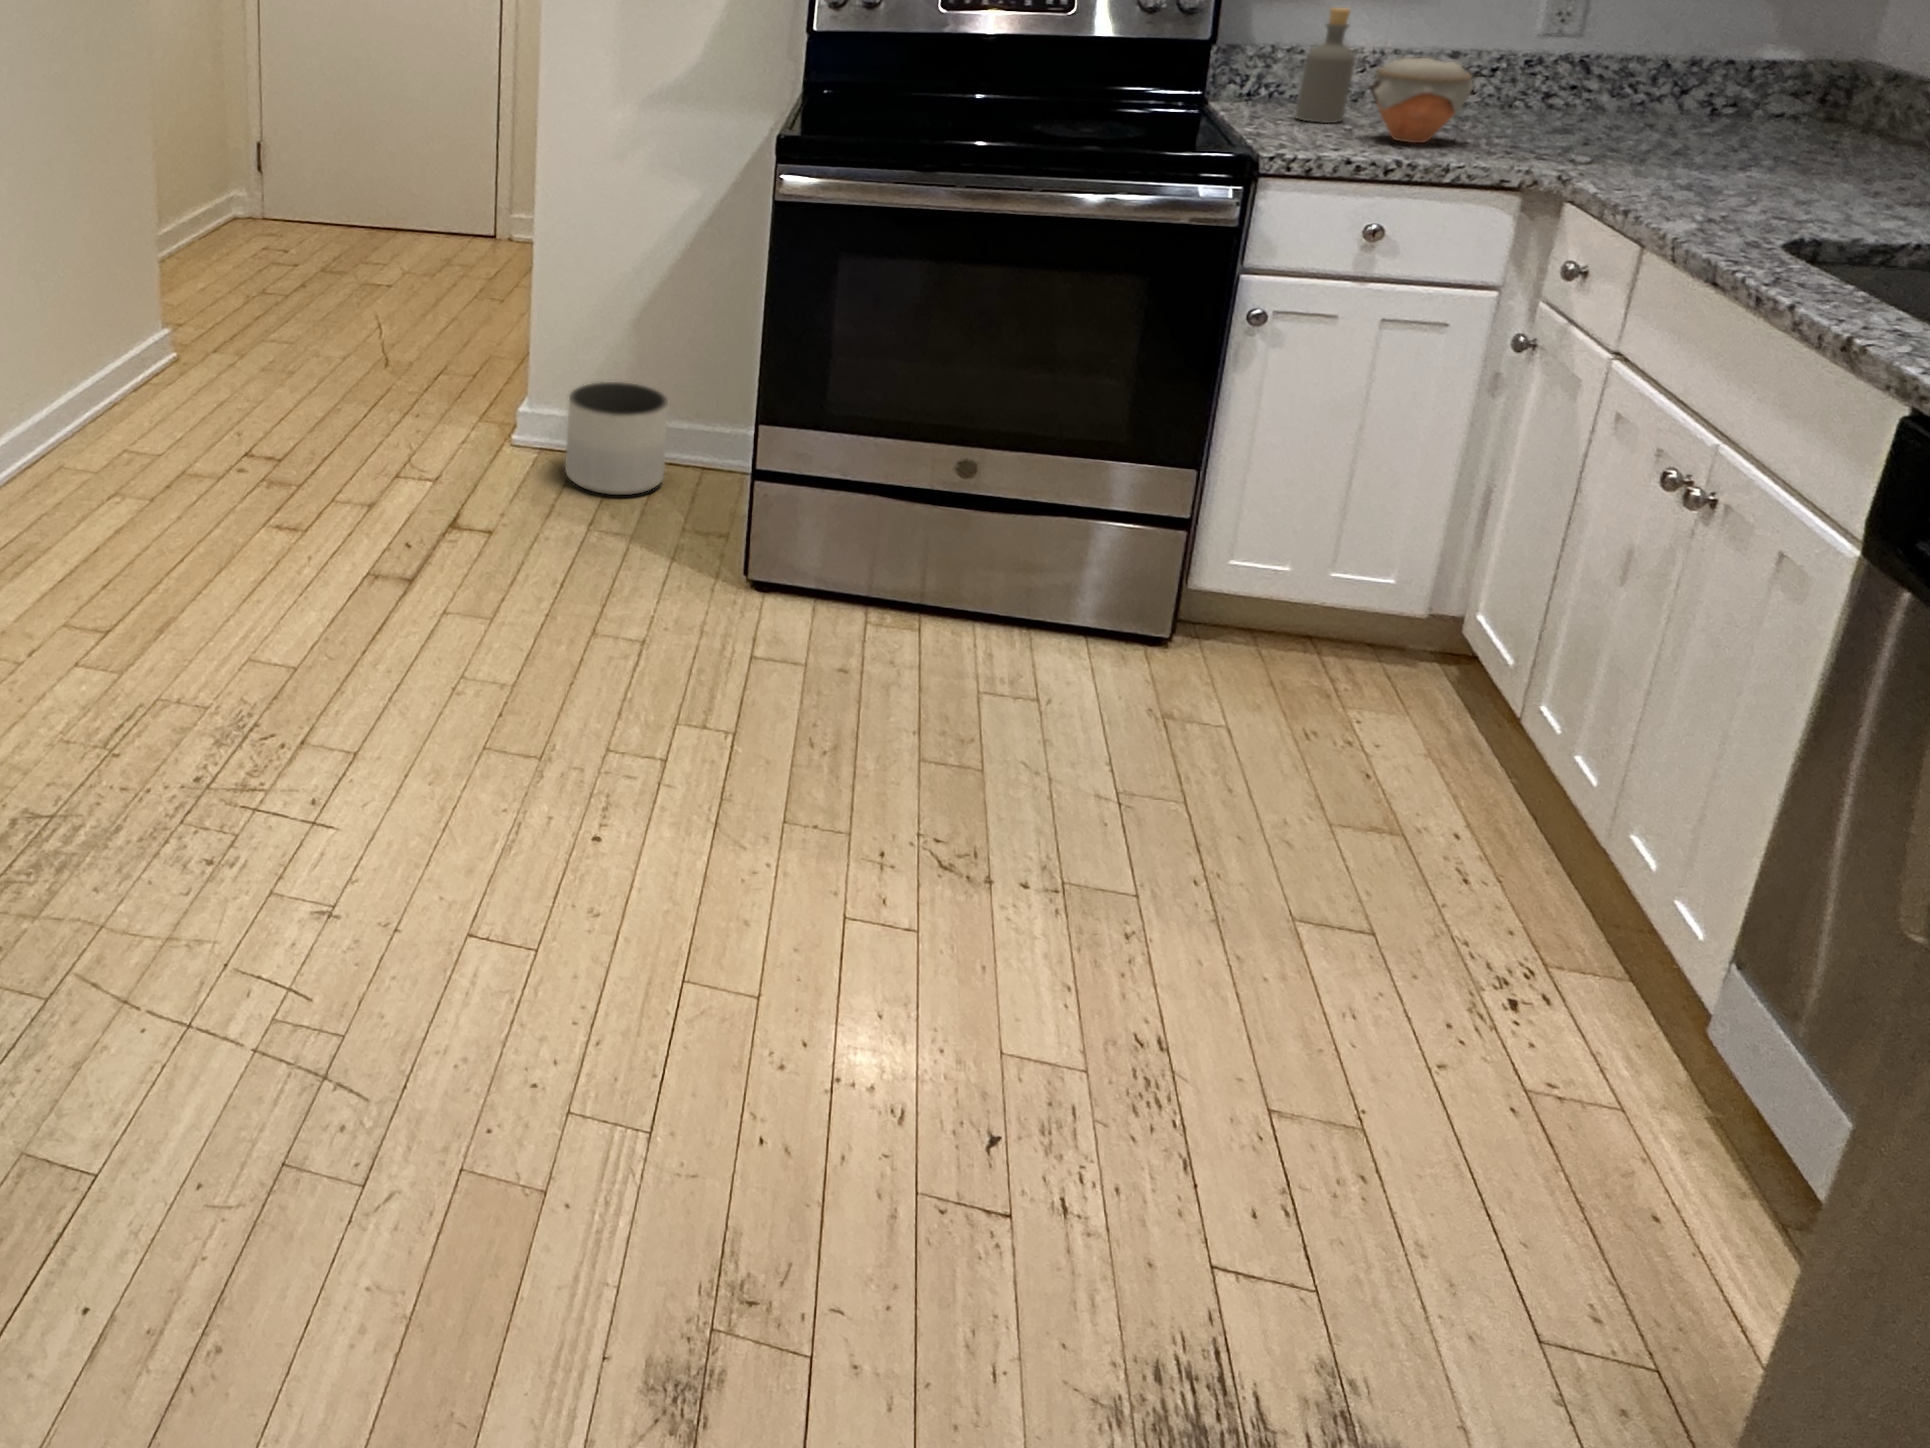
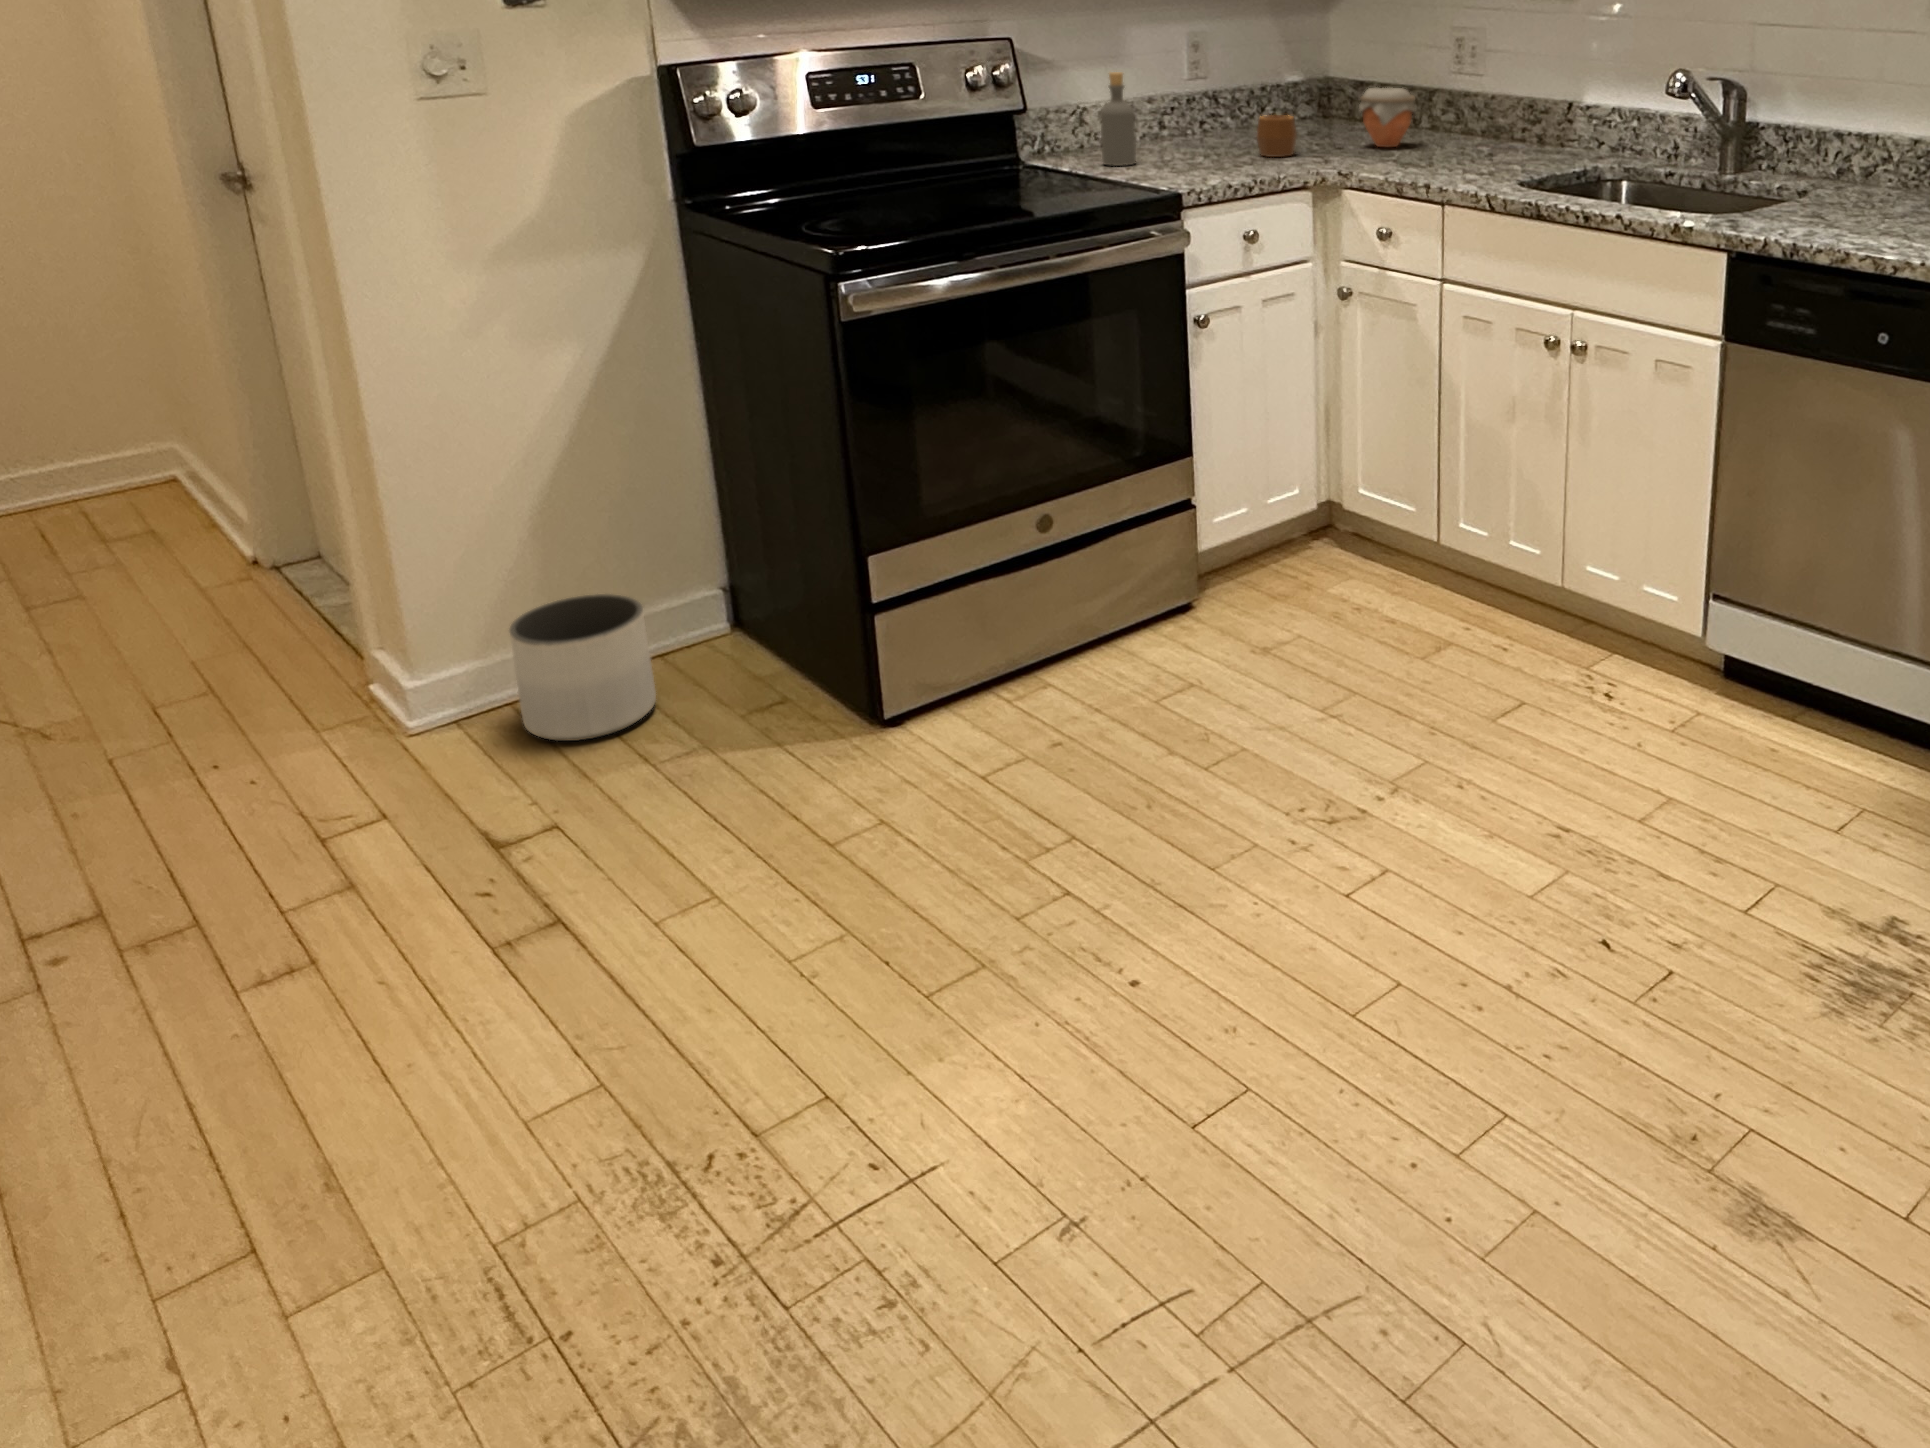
jar: present [1370,58,1473,143] -> present [1359,88,1416,147]
mug: none [1533,88,1618,148] -> present [1257,115,1297,157]

